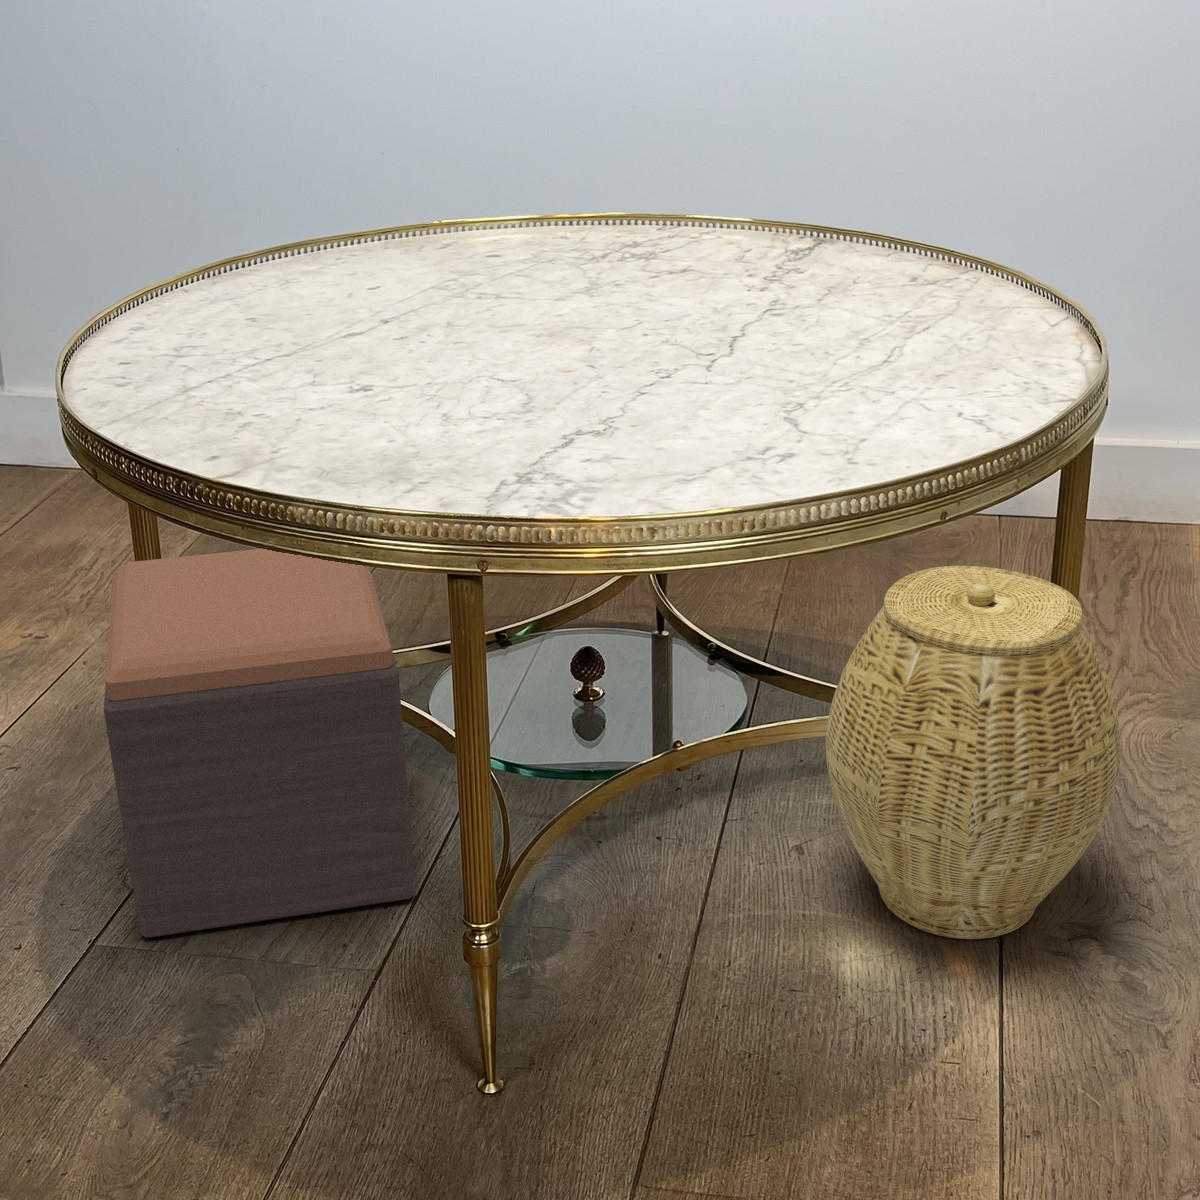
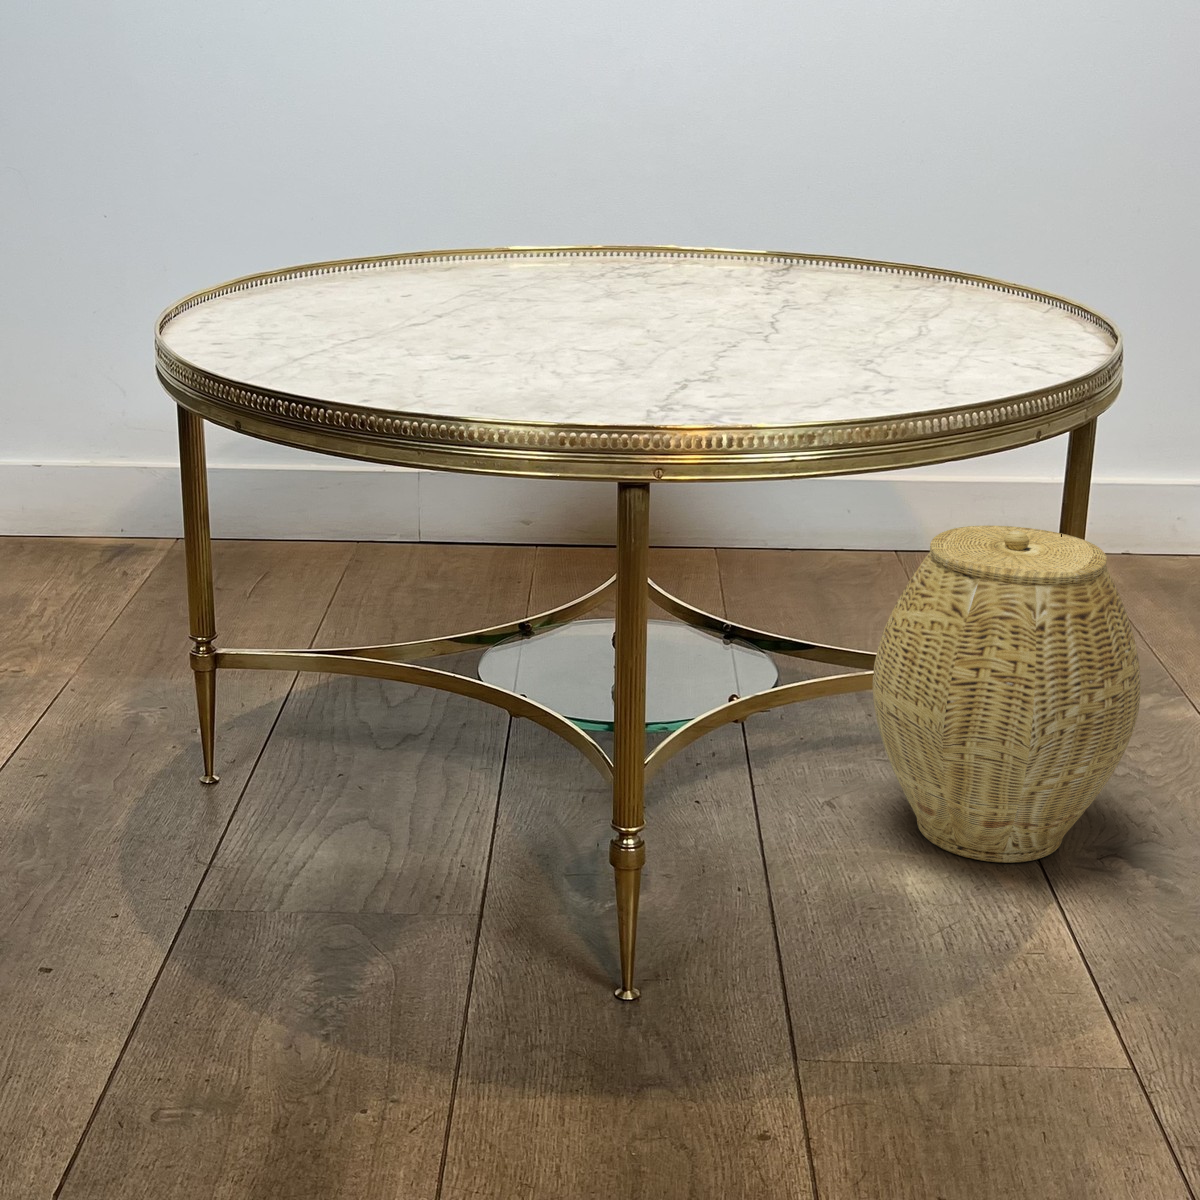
footstool: present [104,548,415,938] -> none [173,525,493,902]

